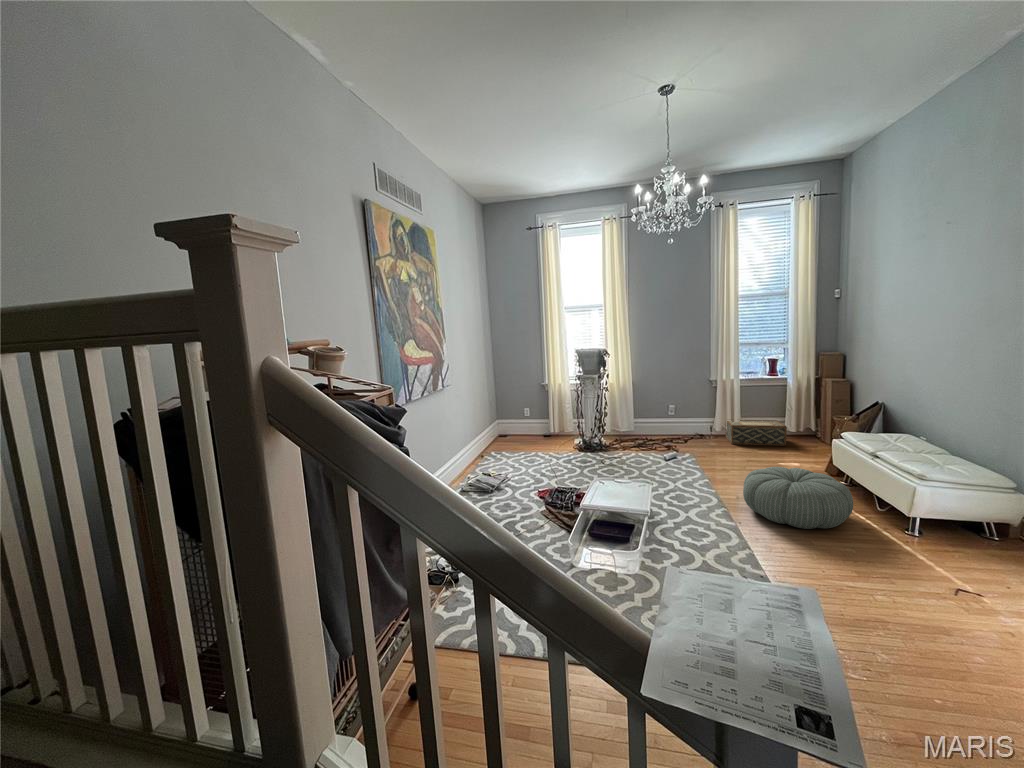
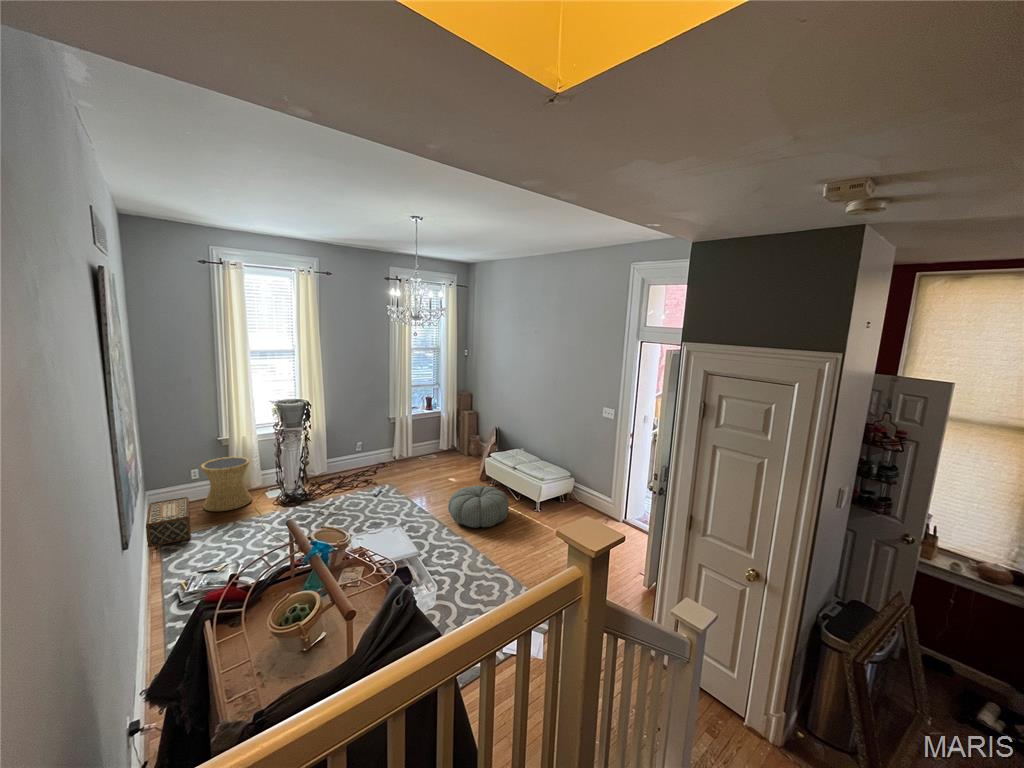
side table: none [523,401,561,444] -> present [201,457,252,511]
woven basket: present [725,420,787,446] -> present [146,497,191,547]

